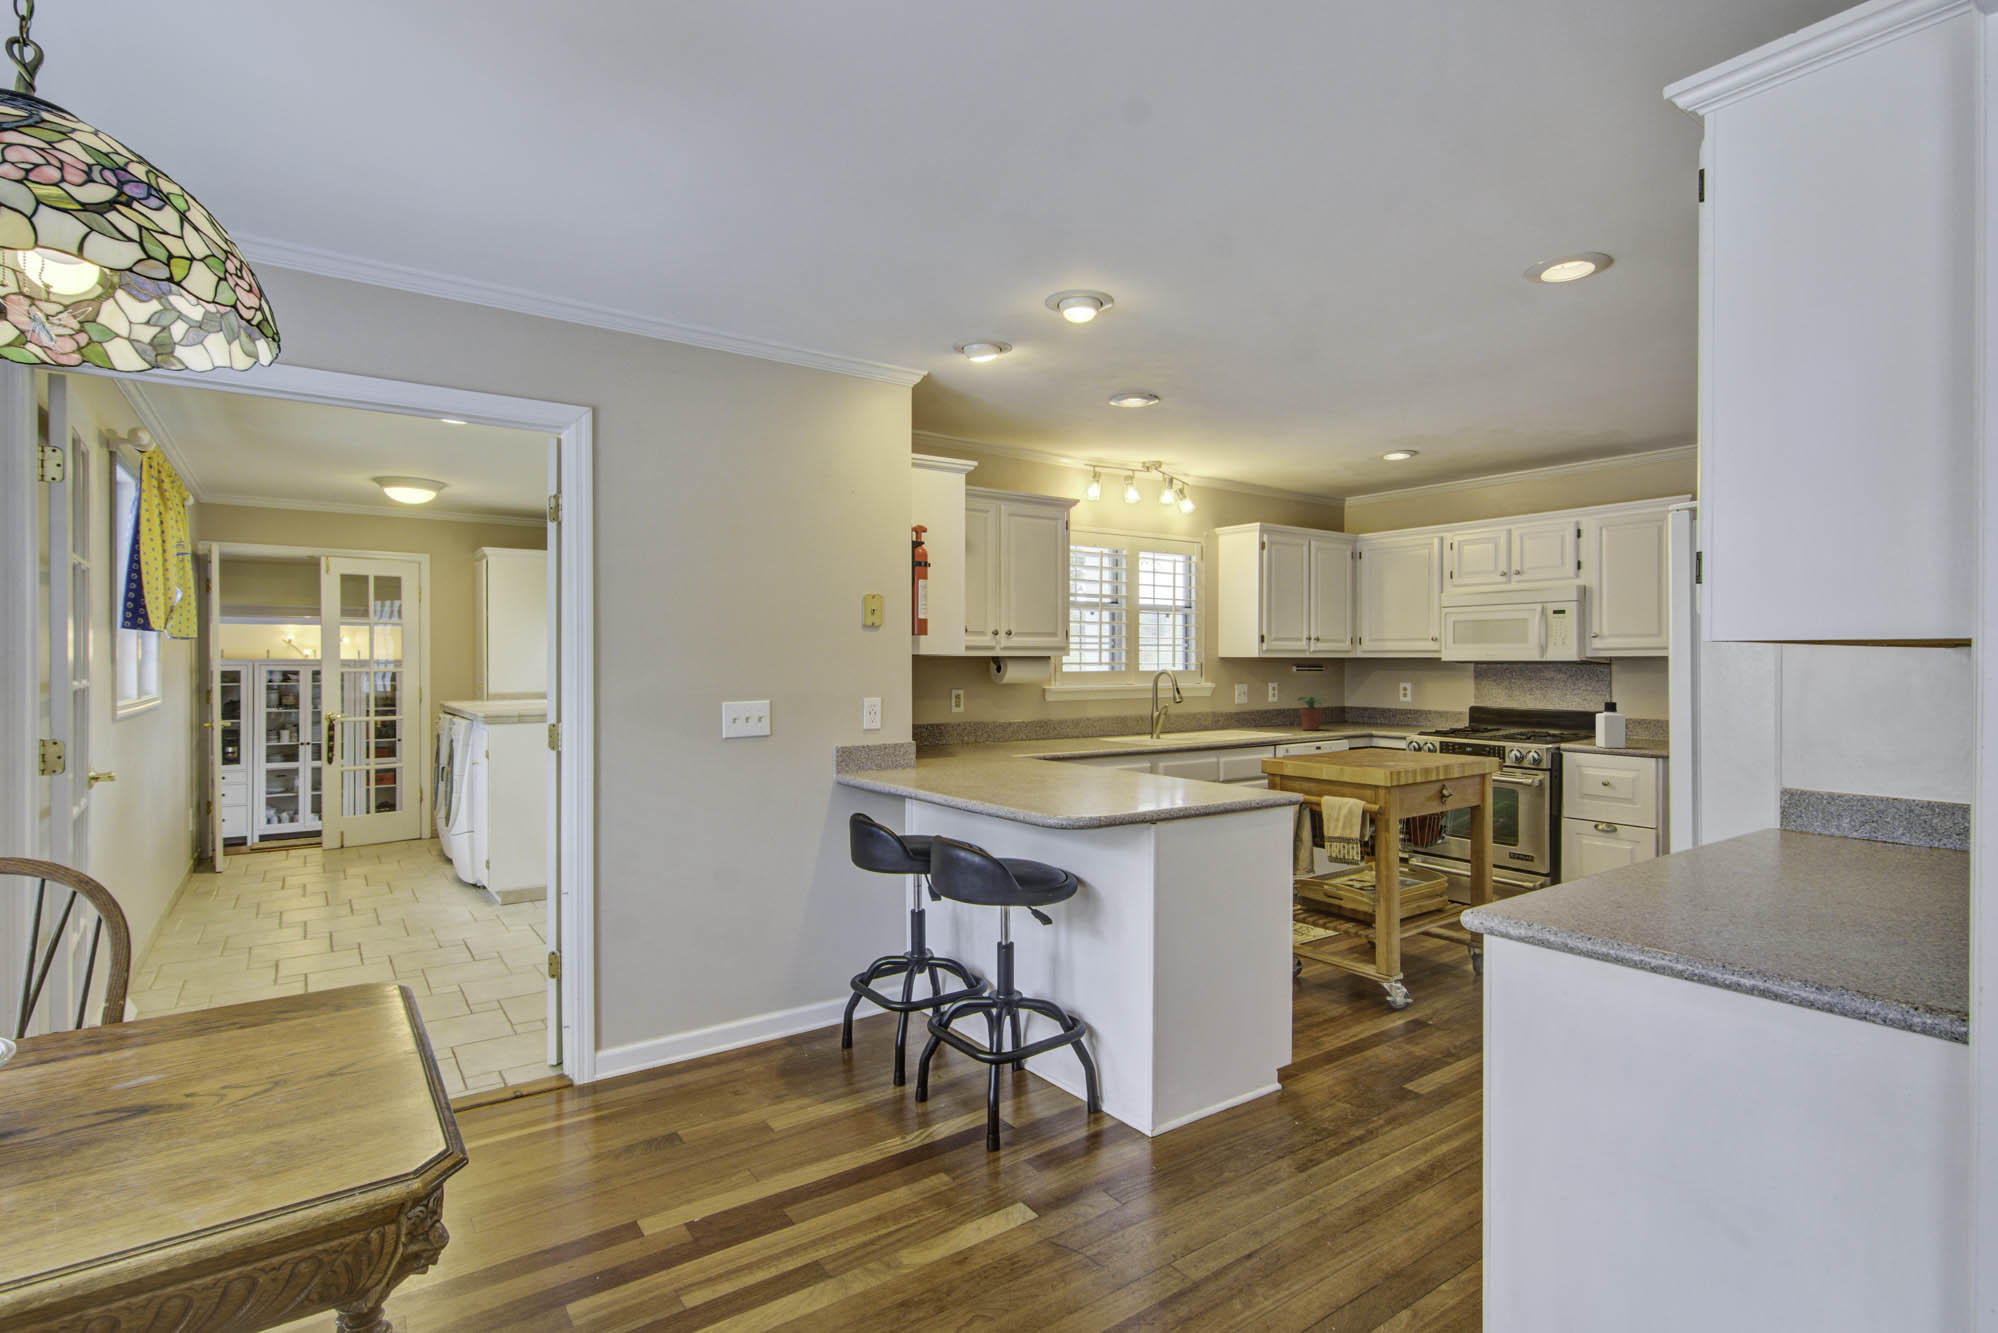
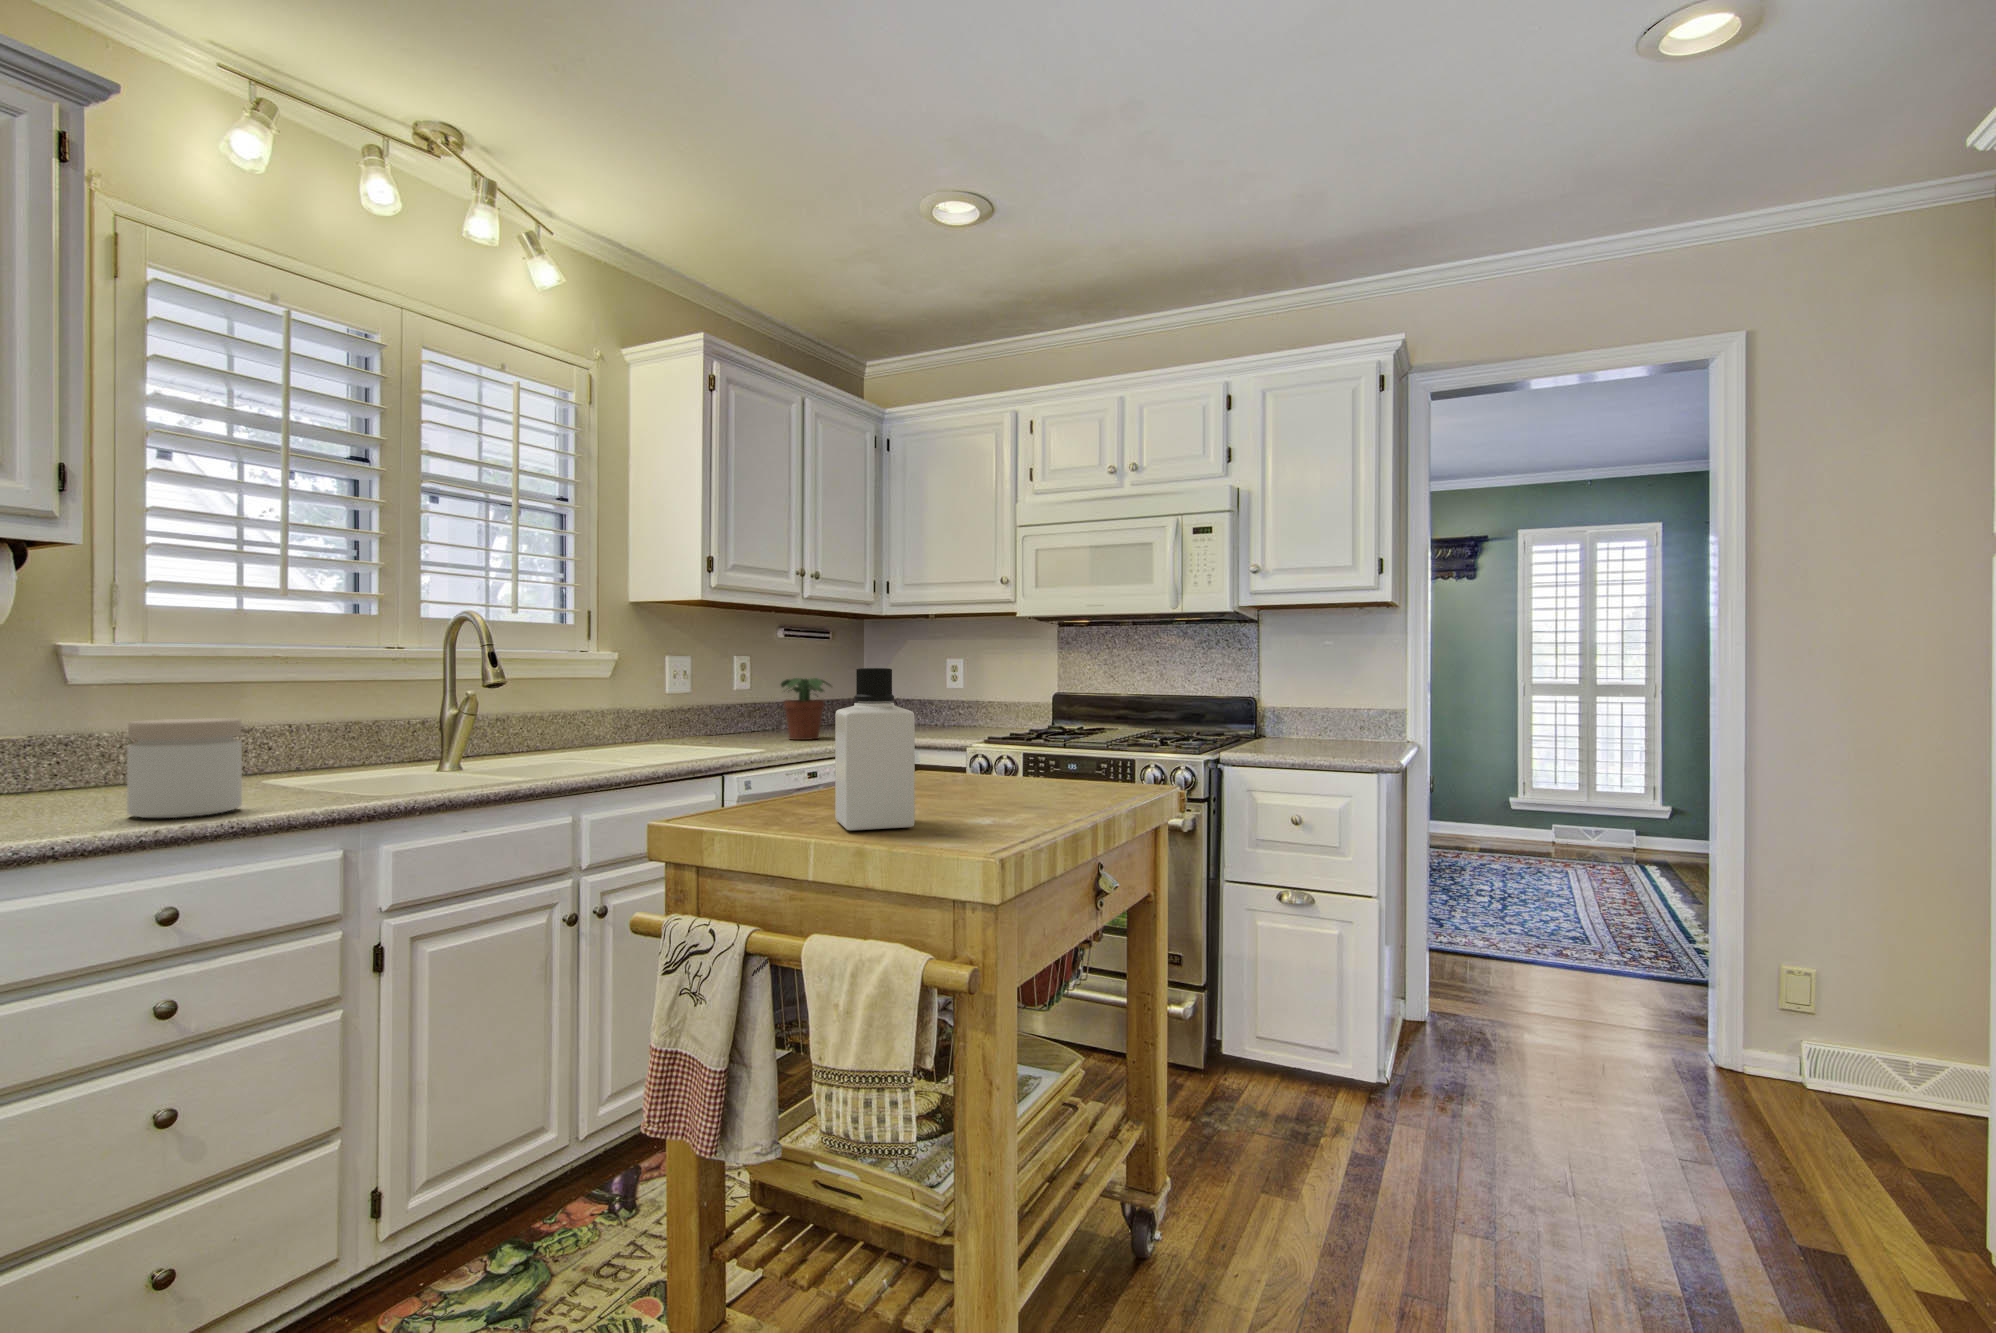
bottle: present [1596,702,1625,748] -> present [835,668,915,830]
jar: none [1091,718,1121,751] -> present [127,718,242,818]

